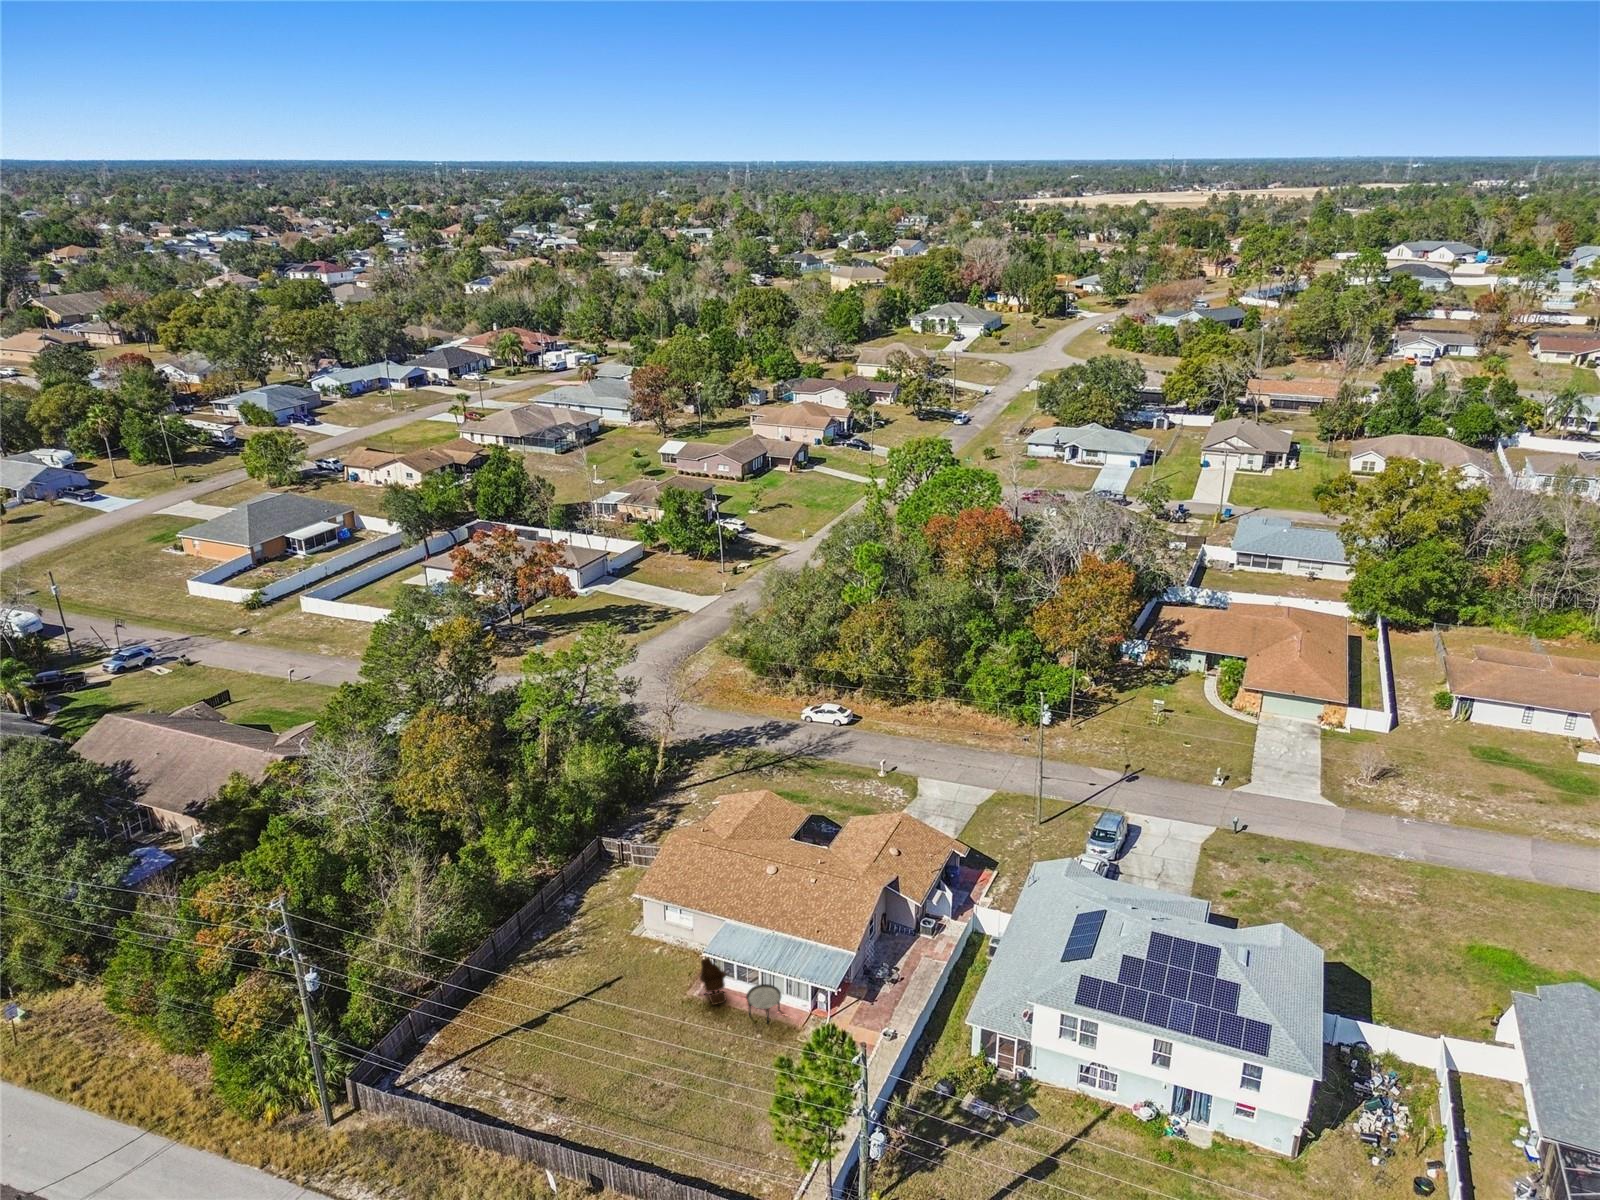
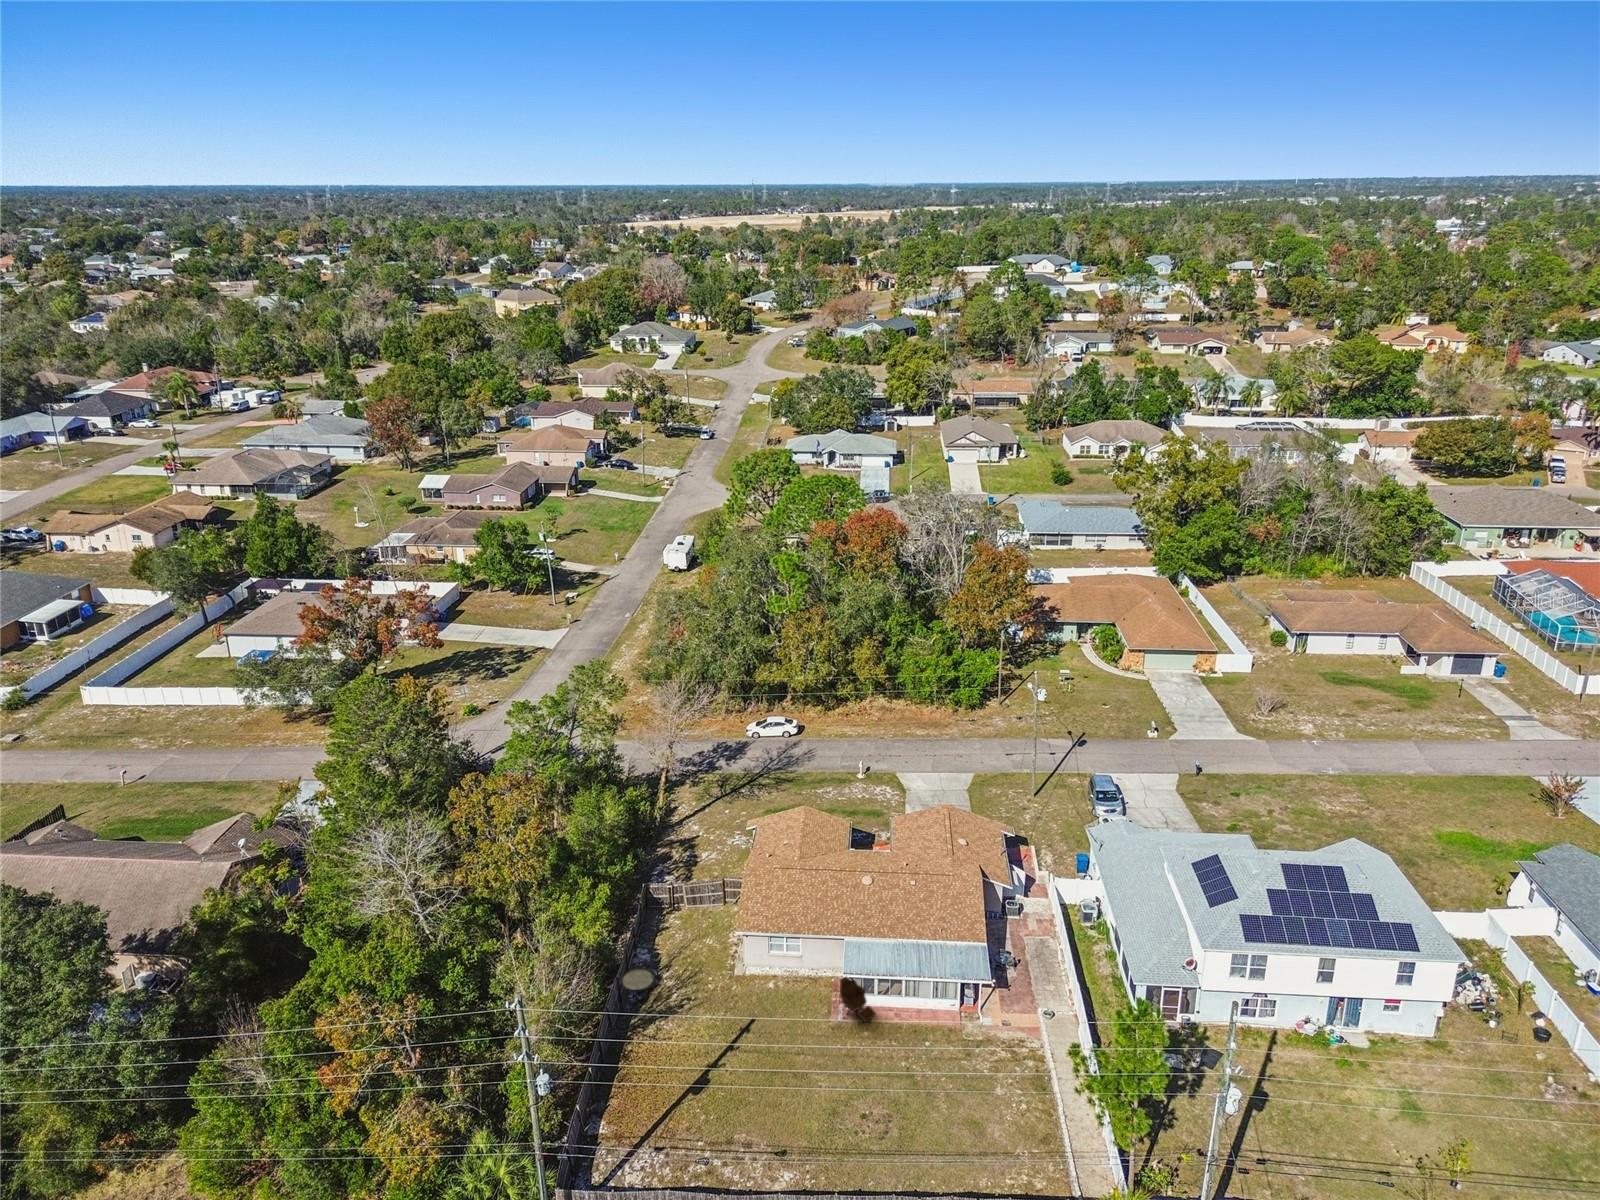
round table: present [746,984,781,1023] -> present [621,967,655,1002]

